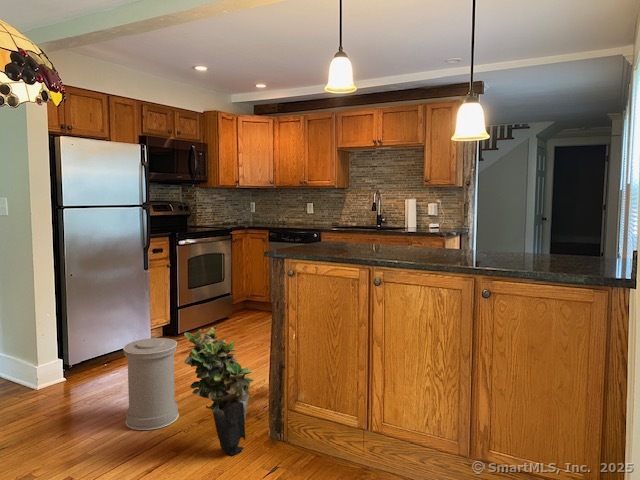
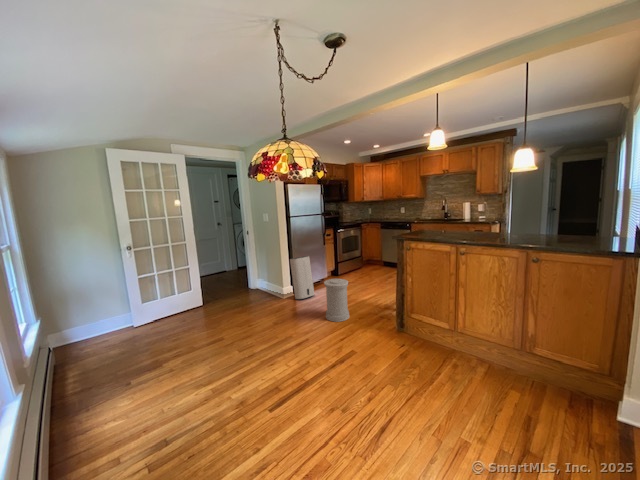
air purifier: none [57,292,114,386] -> present [290,256,314,299]
potted plant: present [184,327,253,455] -> none [355,274,390,337]

